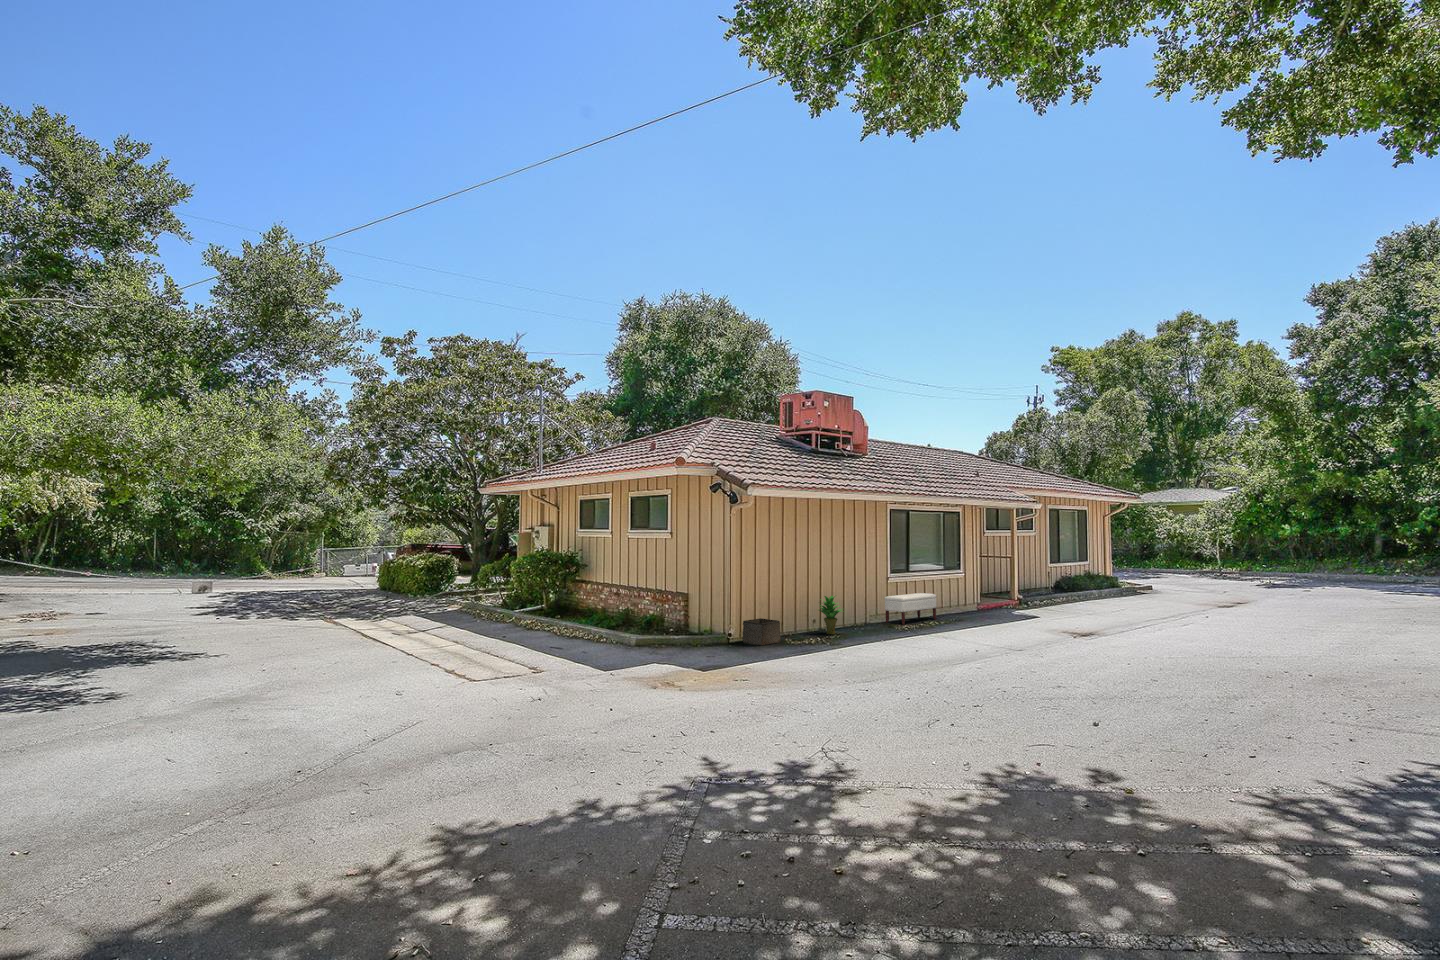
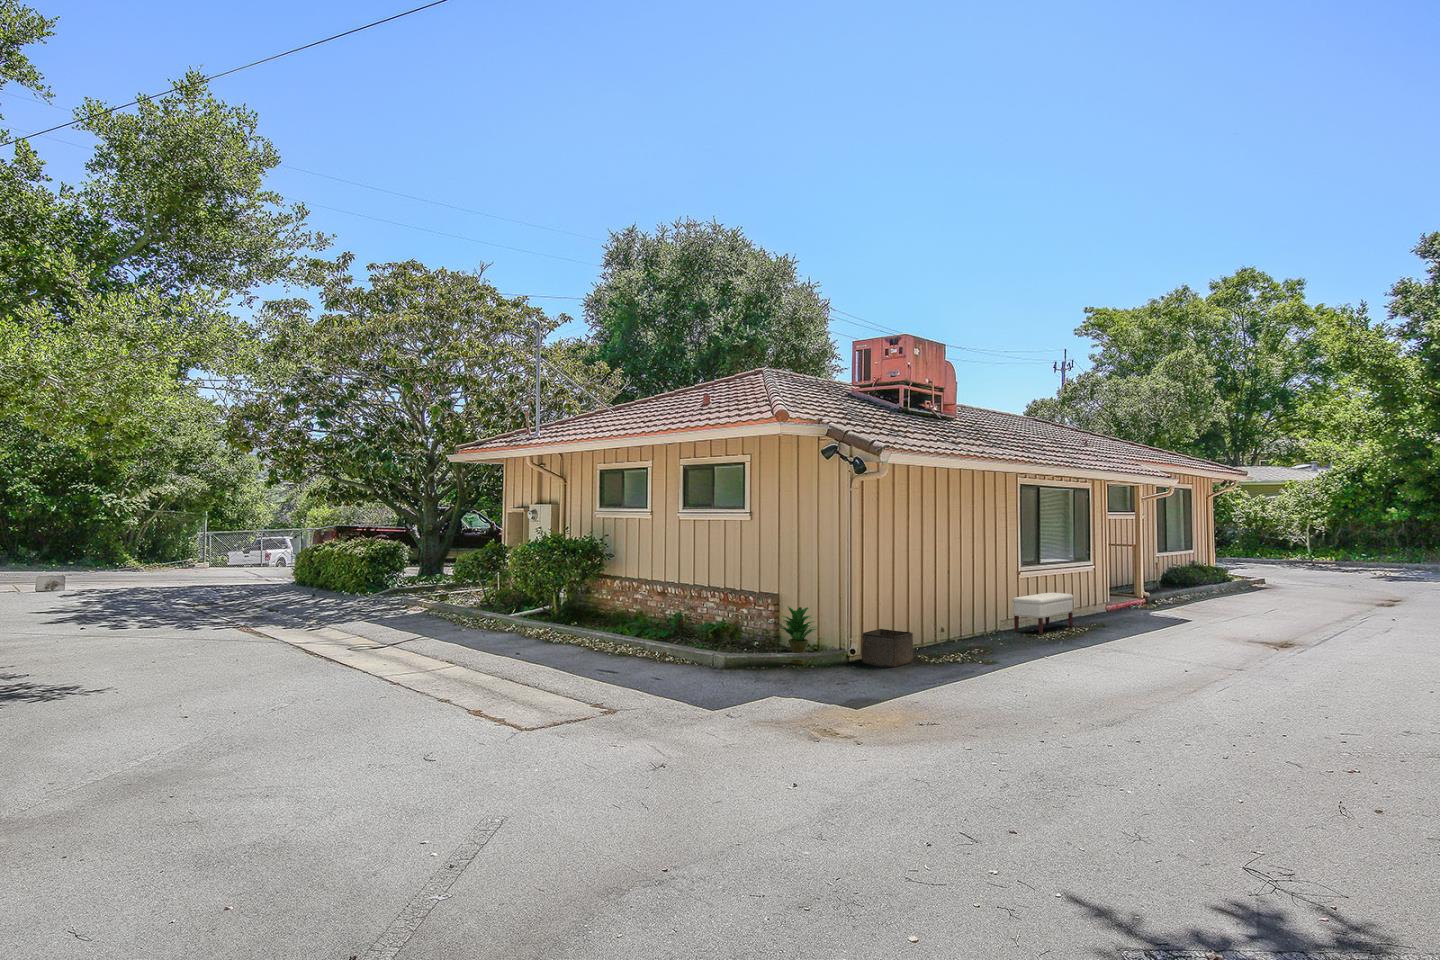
potted plant: present [819,596,842,634] -> present [779,606,817,664]

